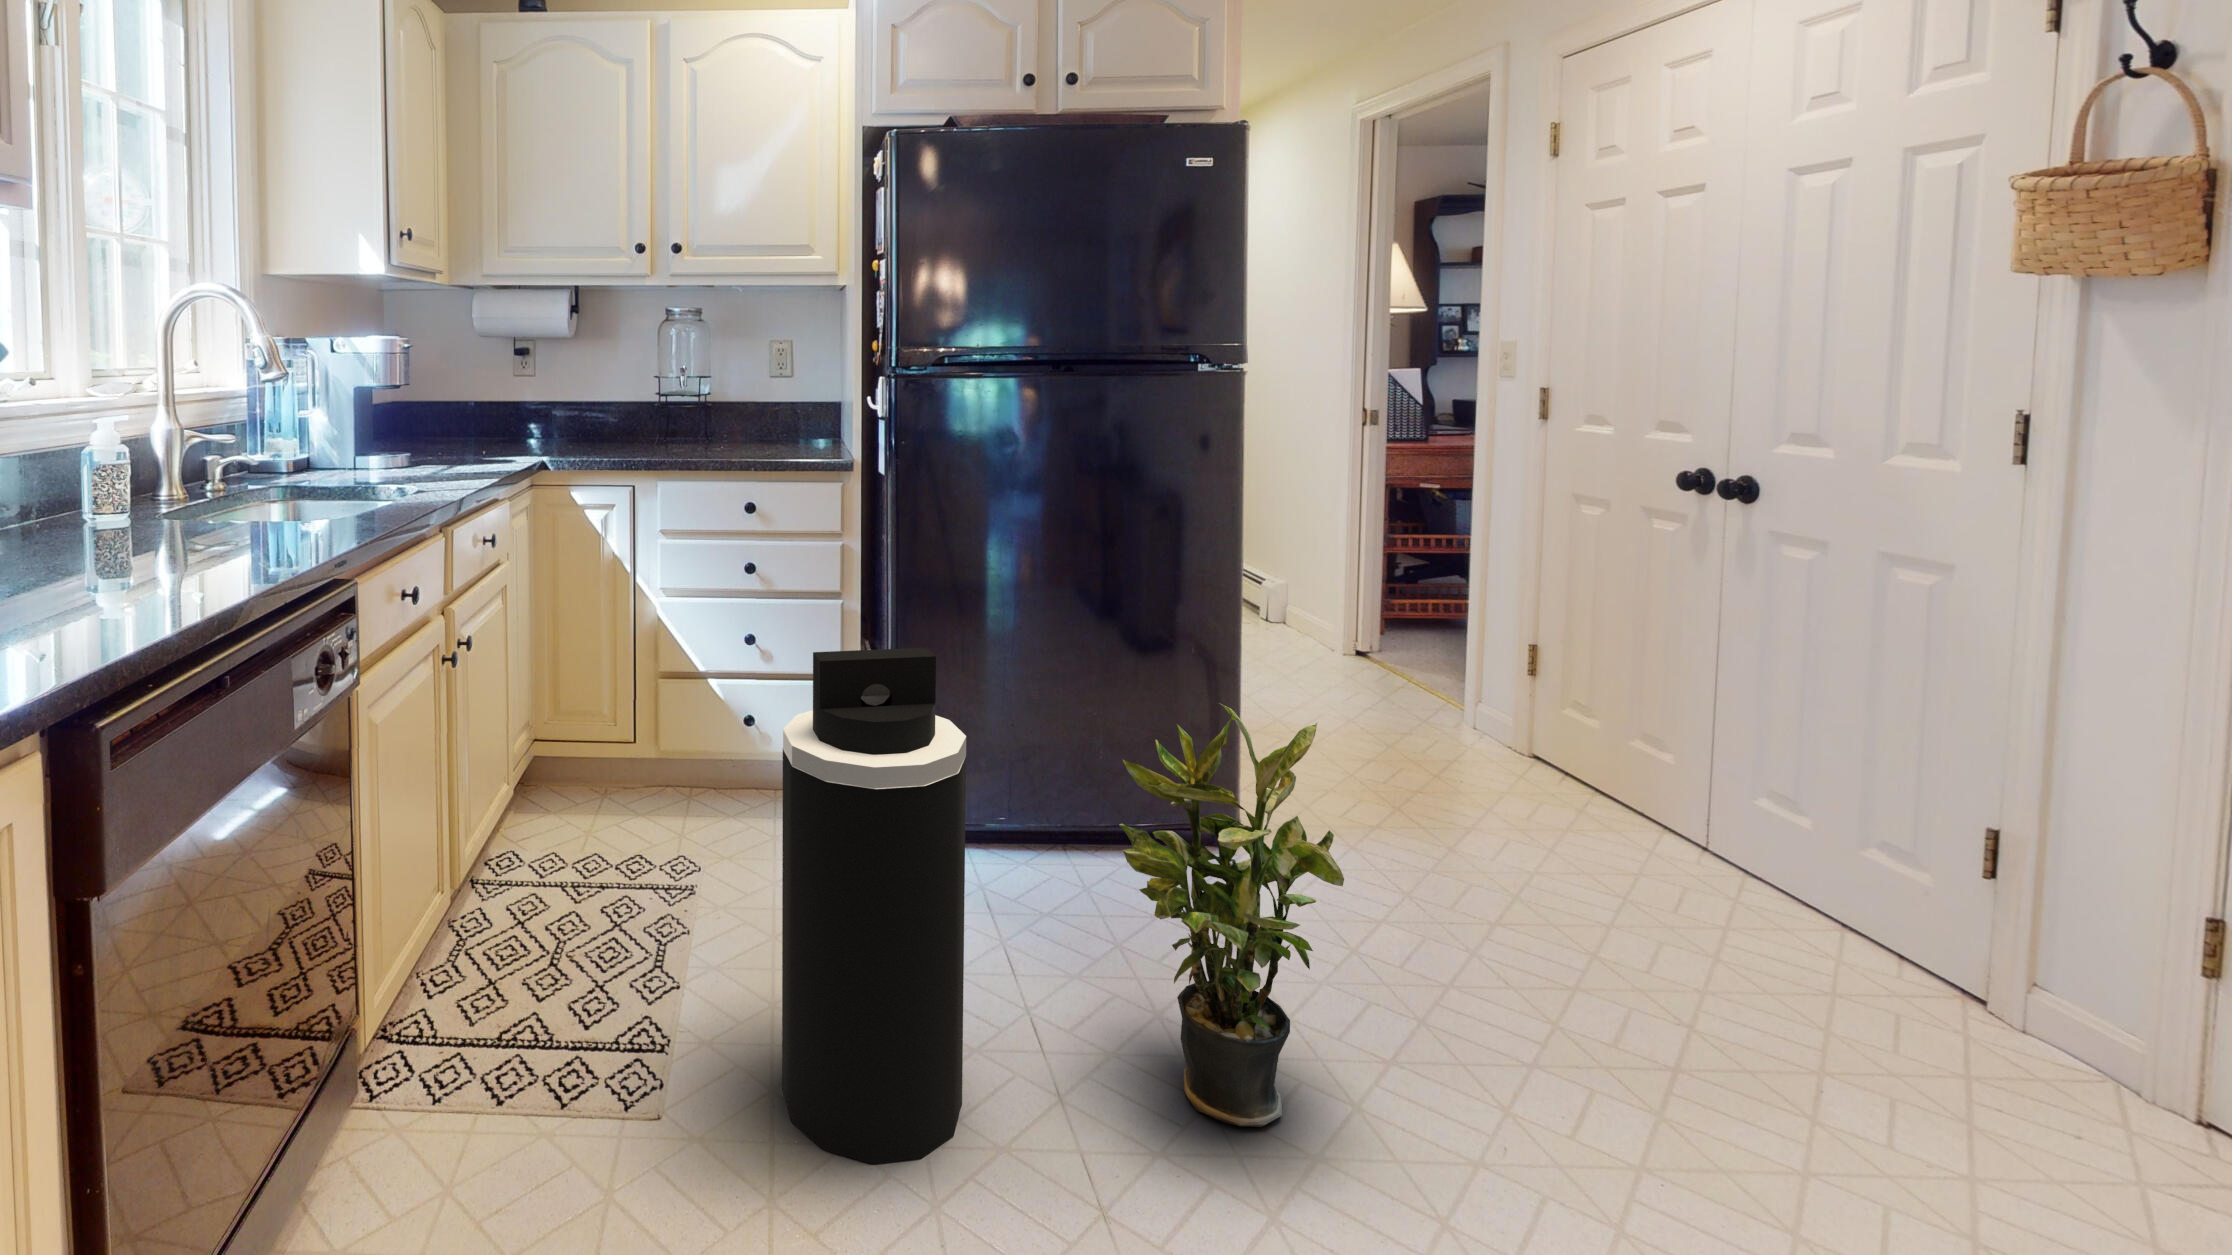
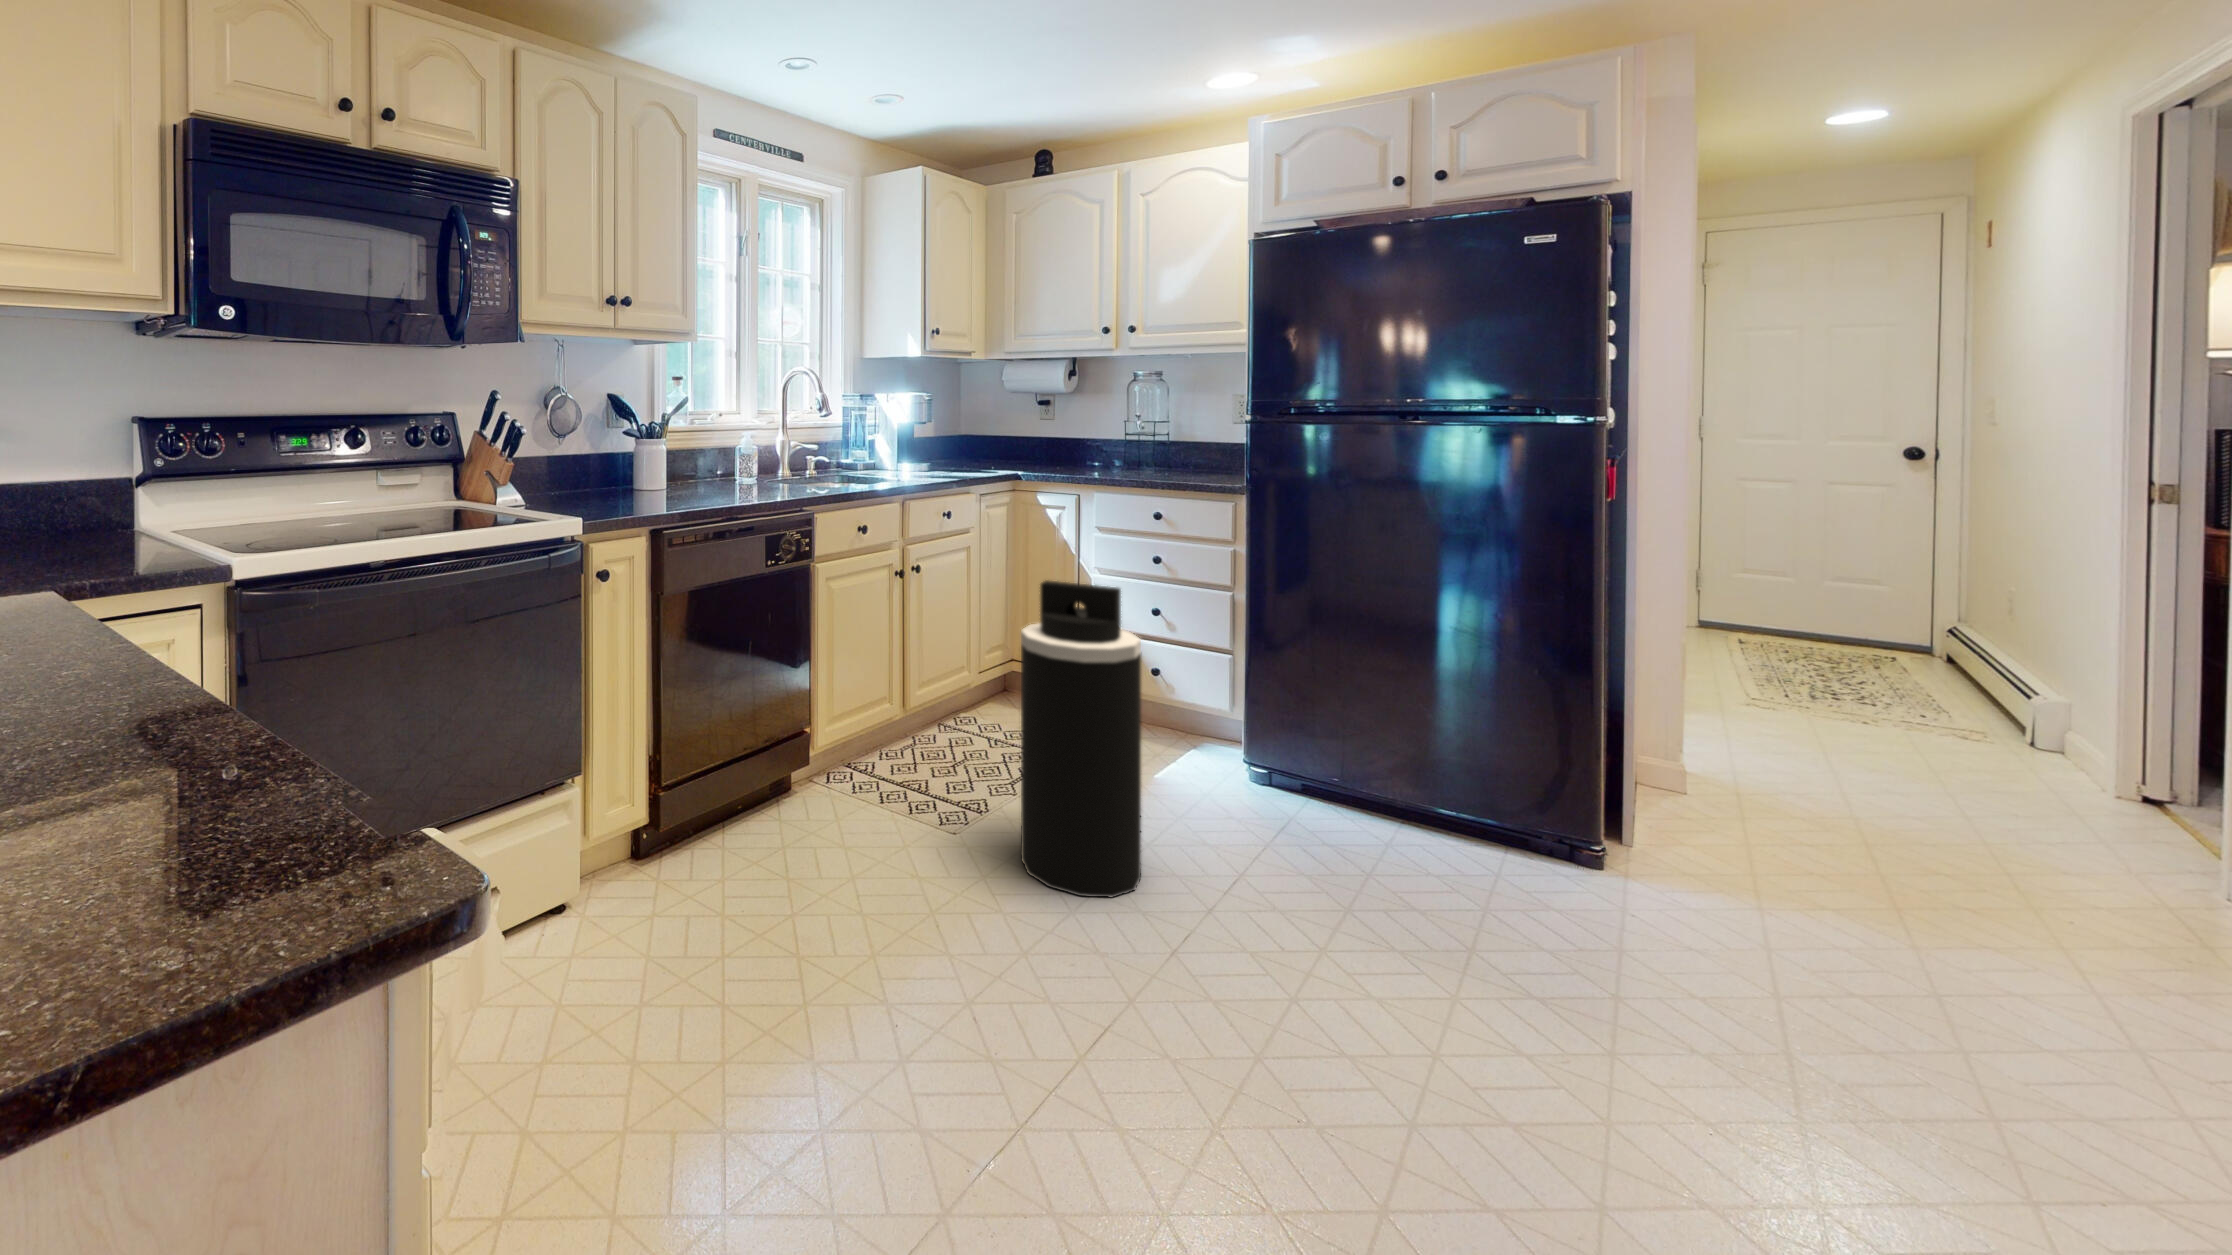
potted plant: present [1119,704,1344,1127] -> none [1244,661,1432,975]

